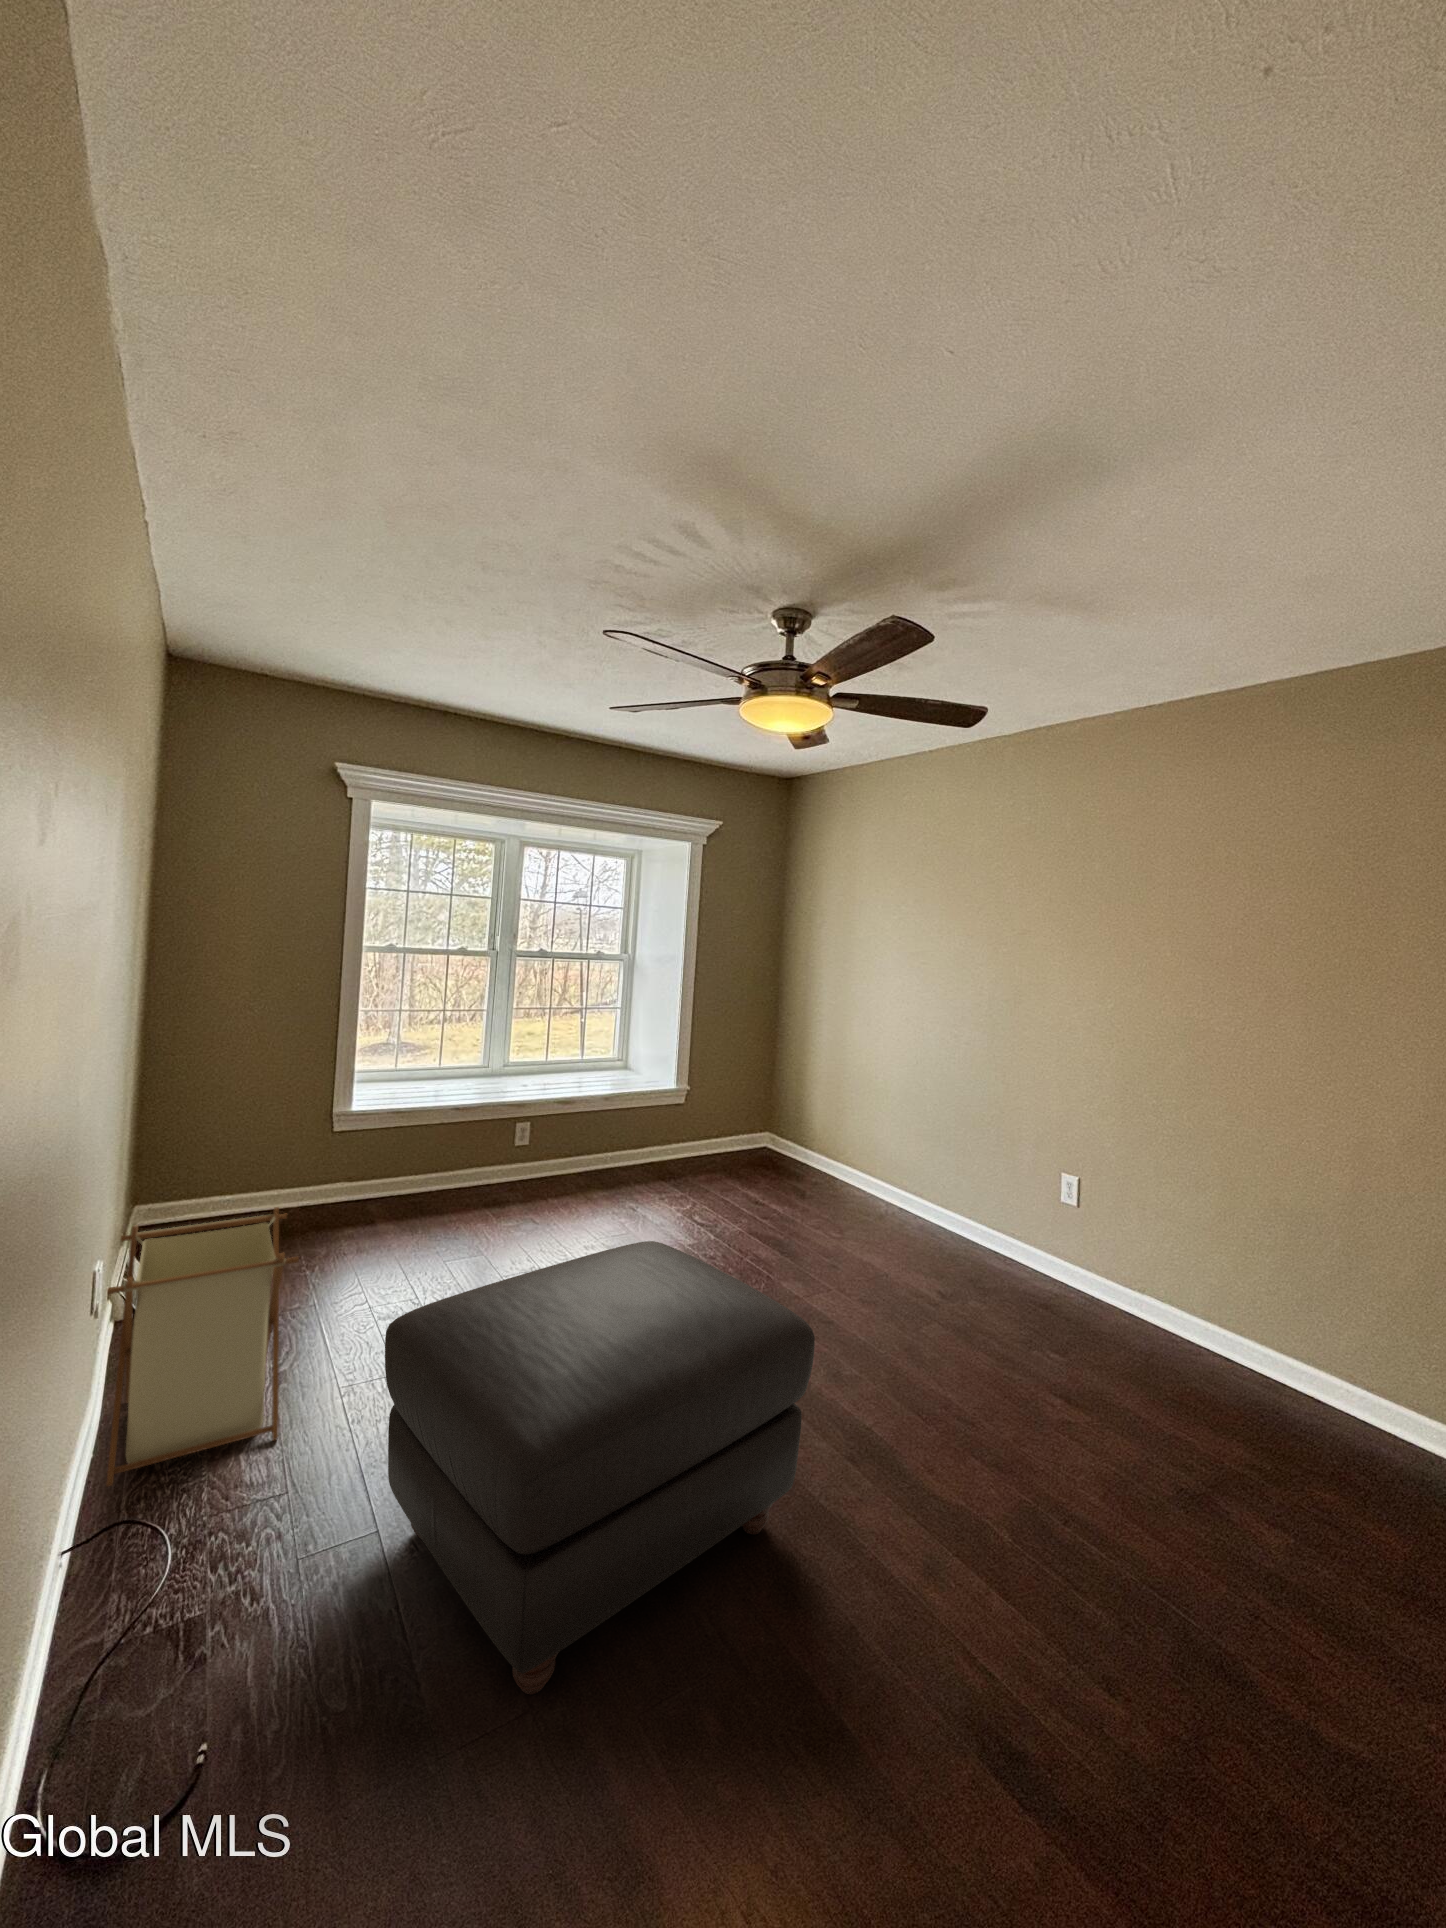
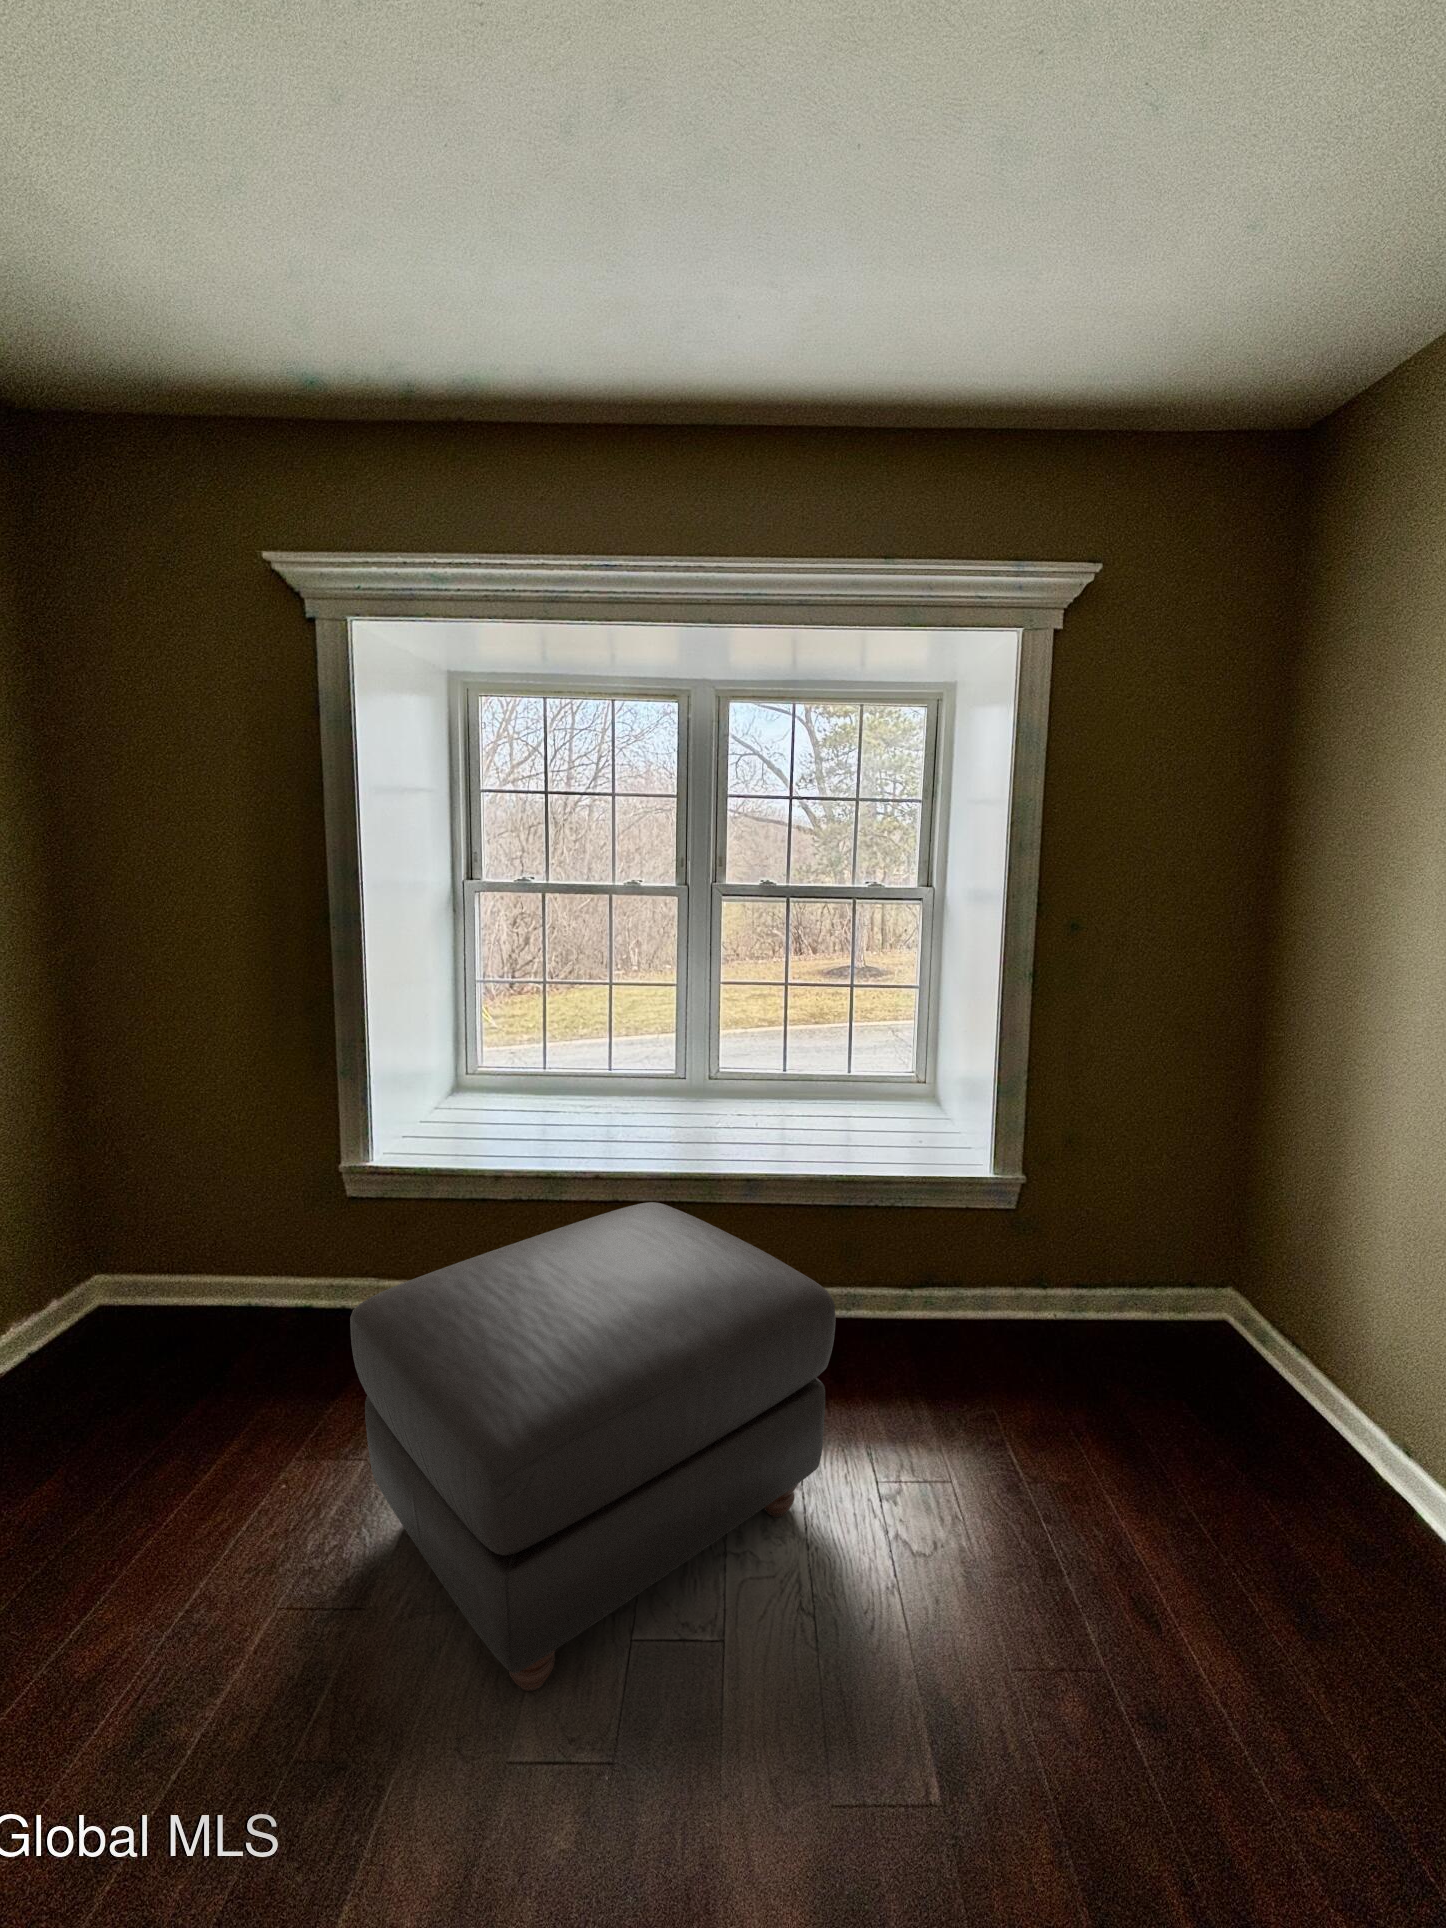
laundry basket: present [106,1207,299,1487] -> none [53,1182,261,1483]

